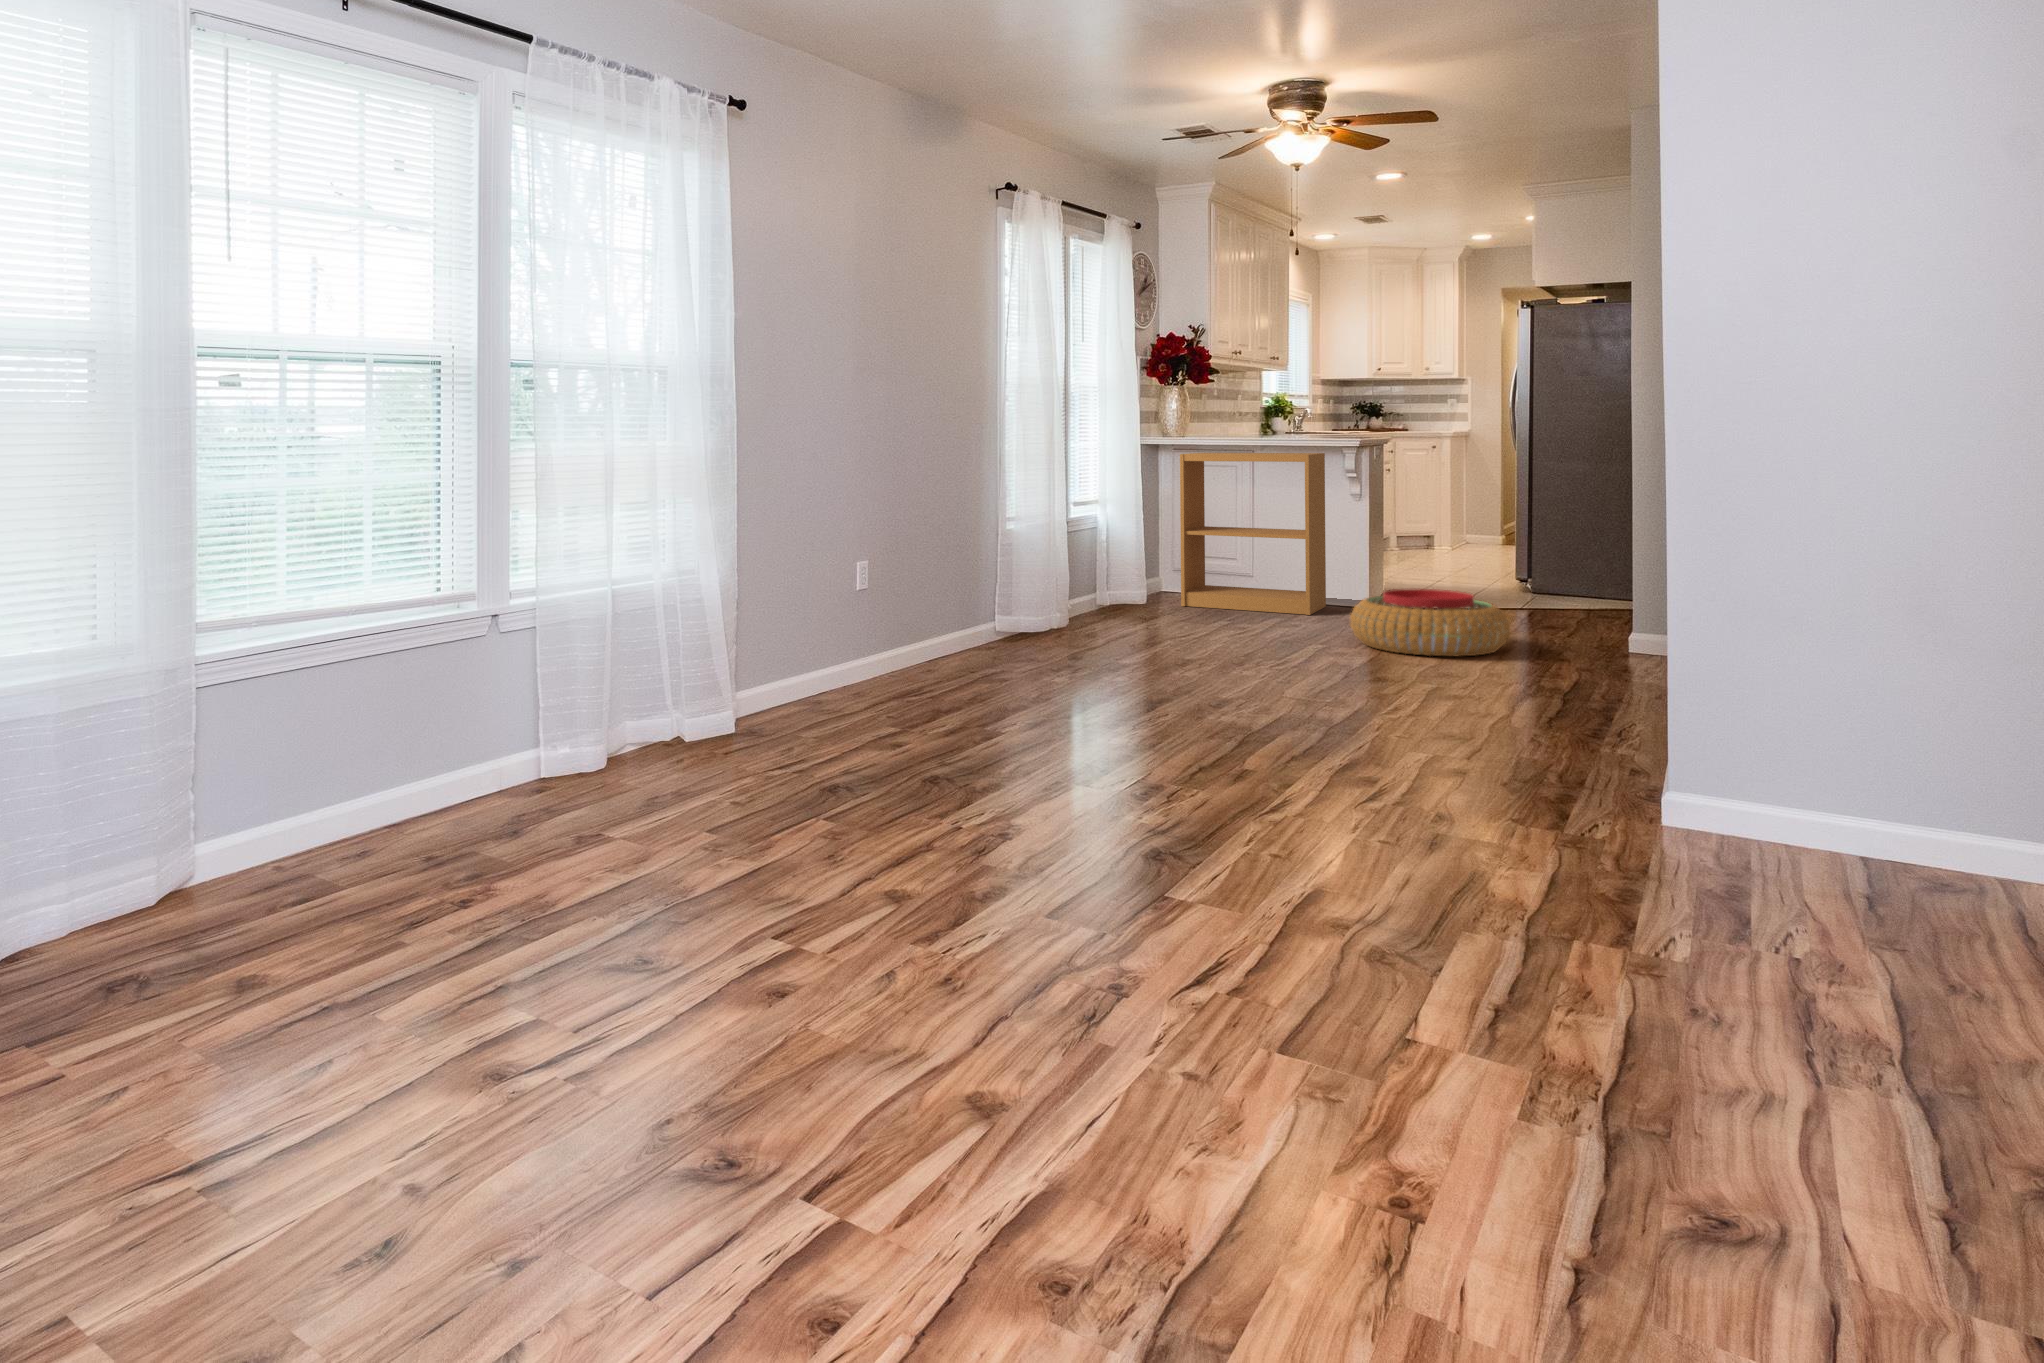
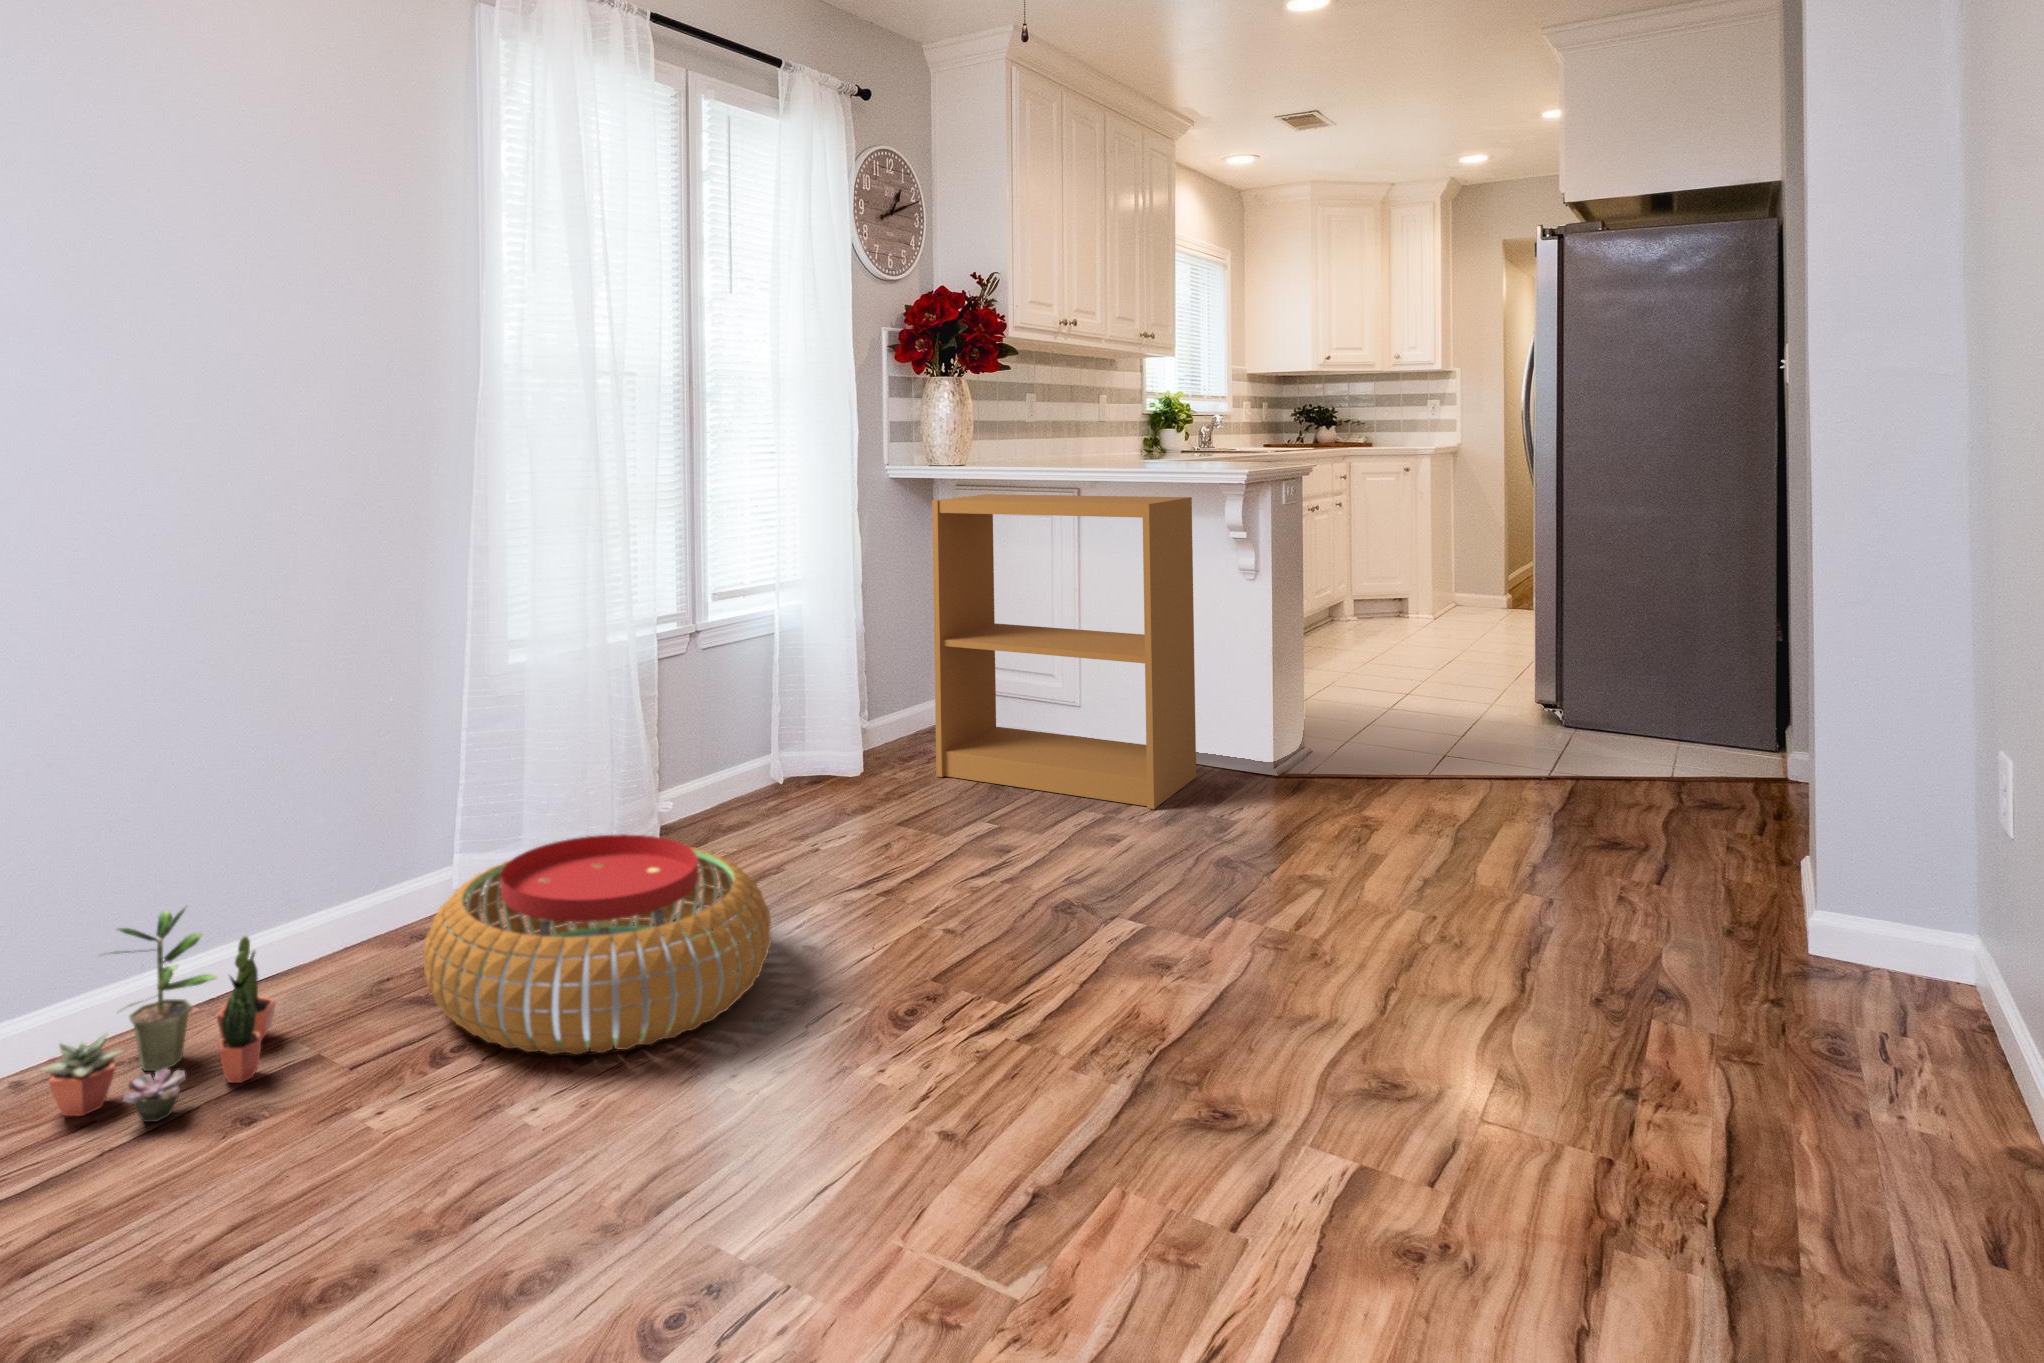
pouf: present [1350,589,1510,656] -> present [424,834,771,1055]
potted plant: none [920,603,990,677] -> present [39,907,276,1122]

